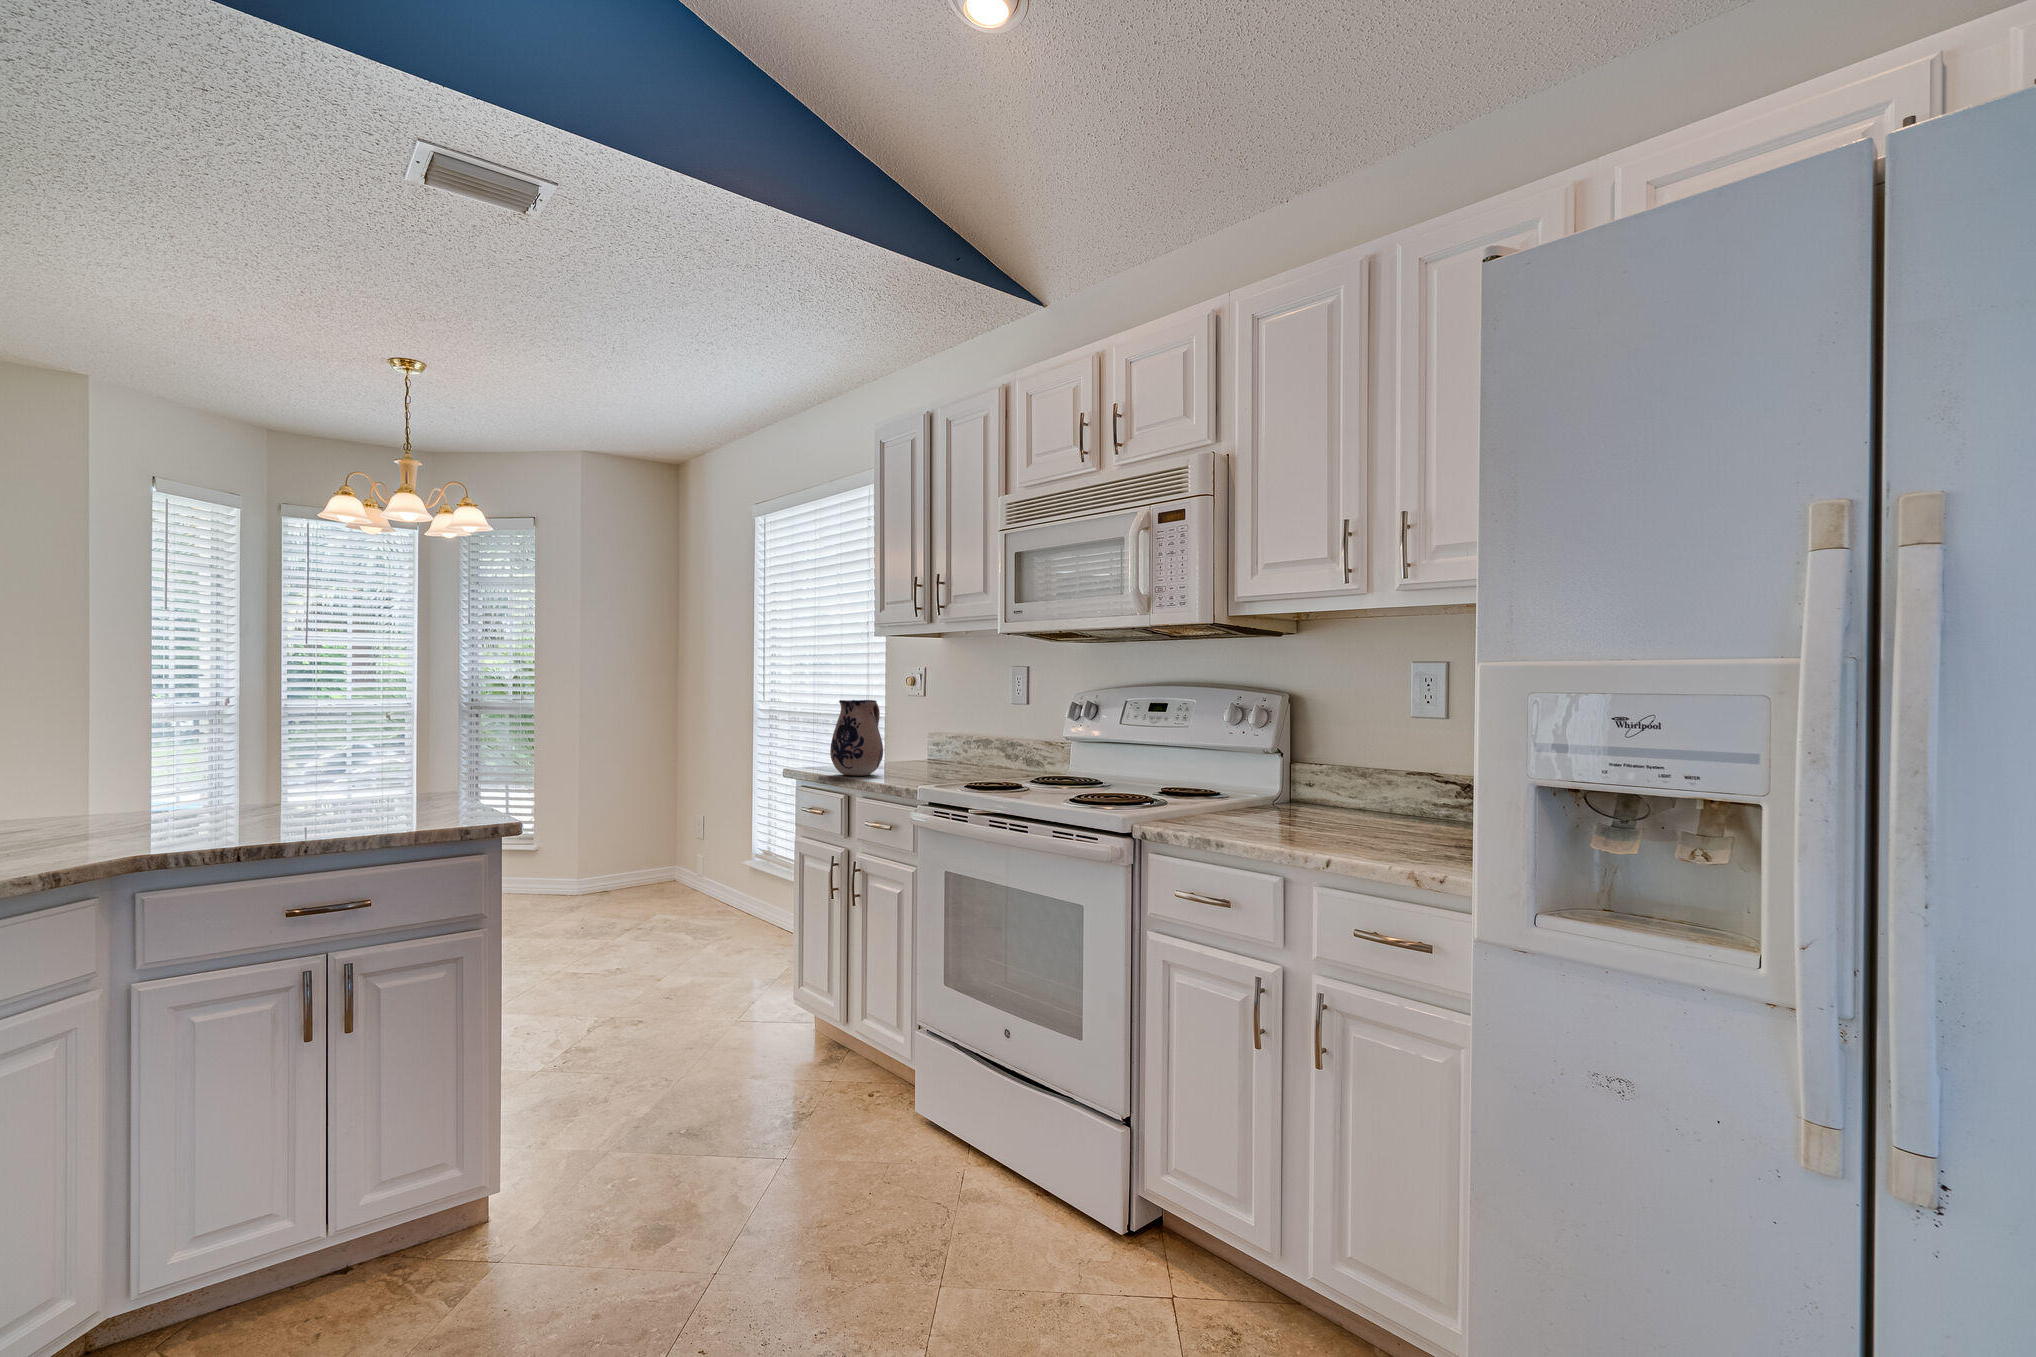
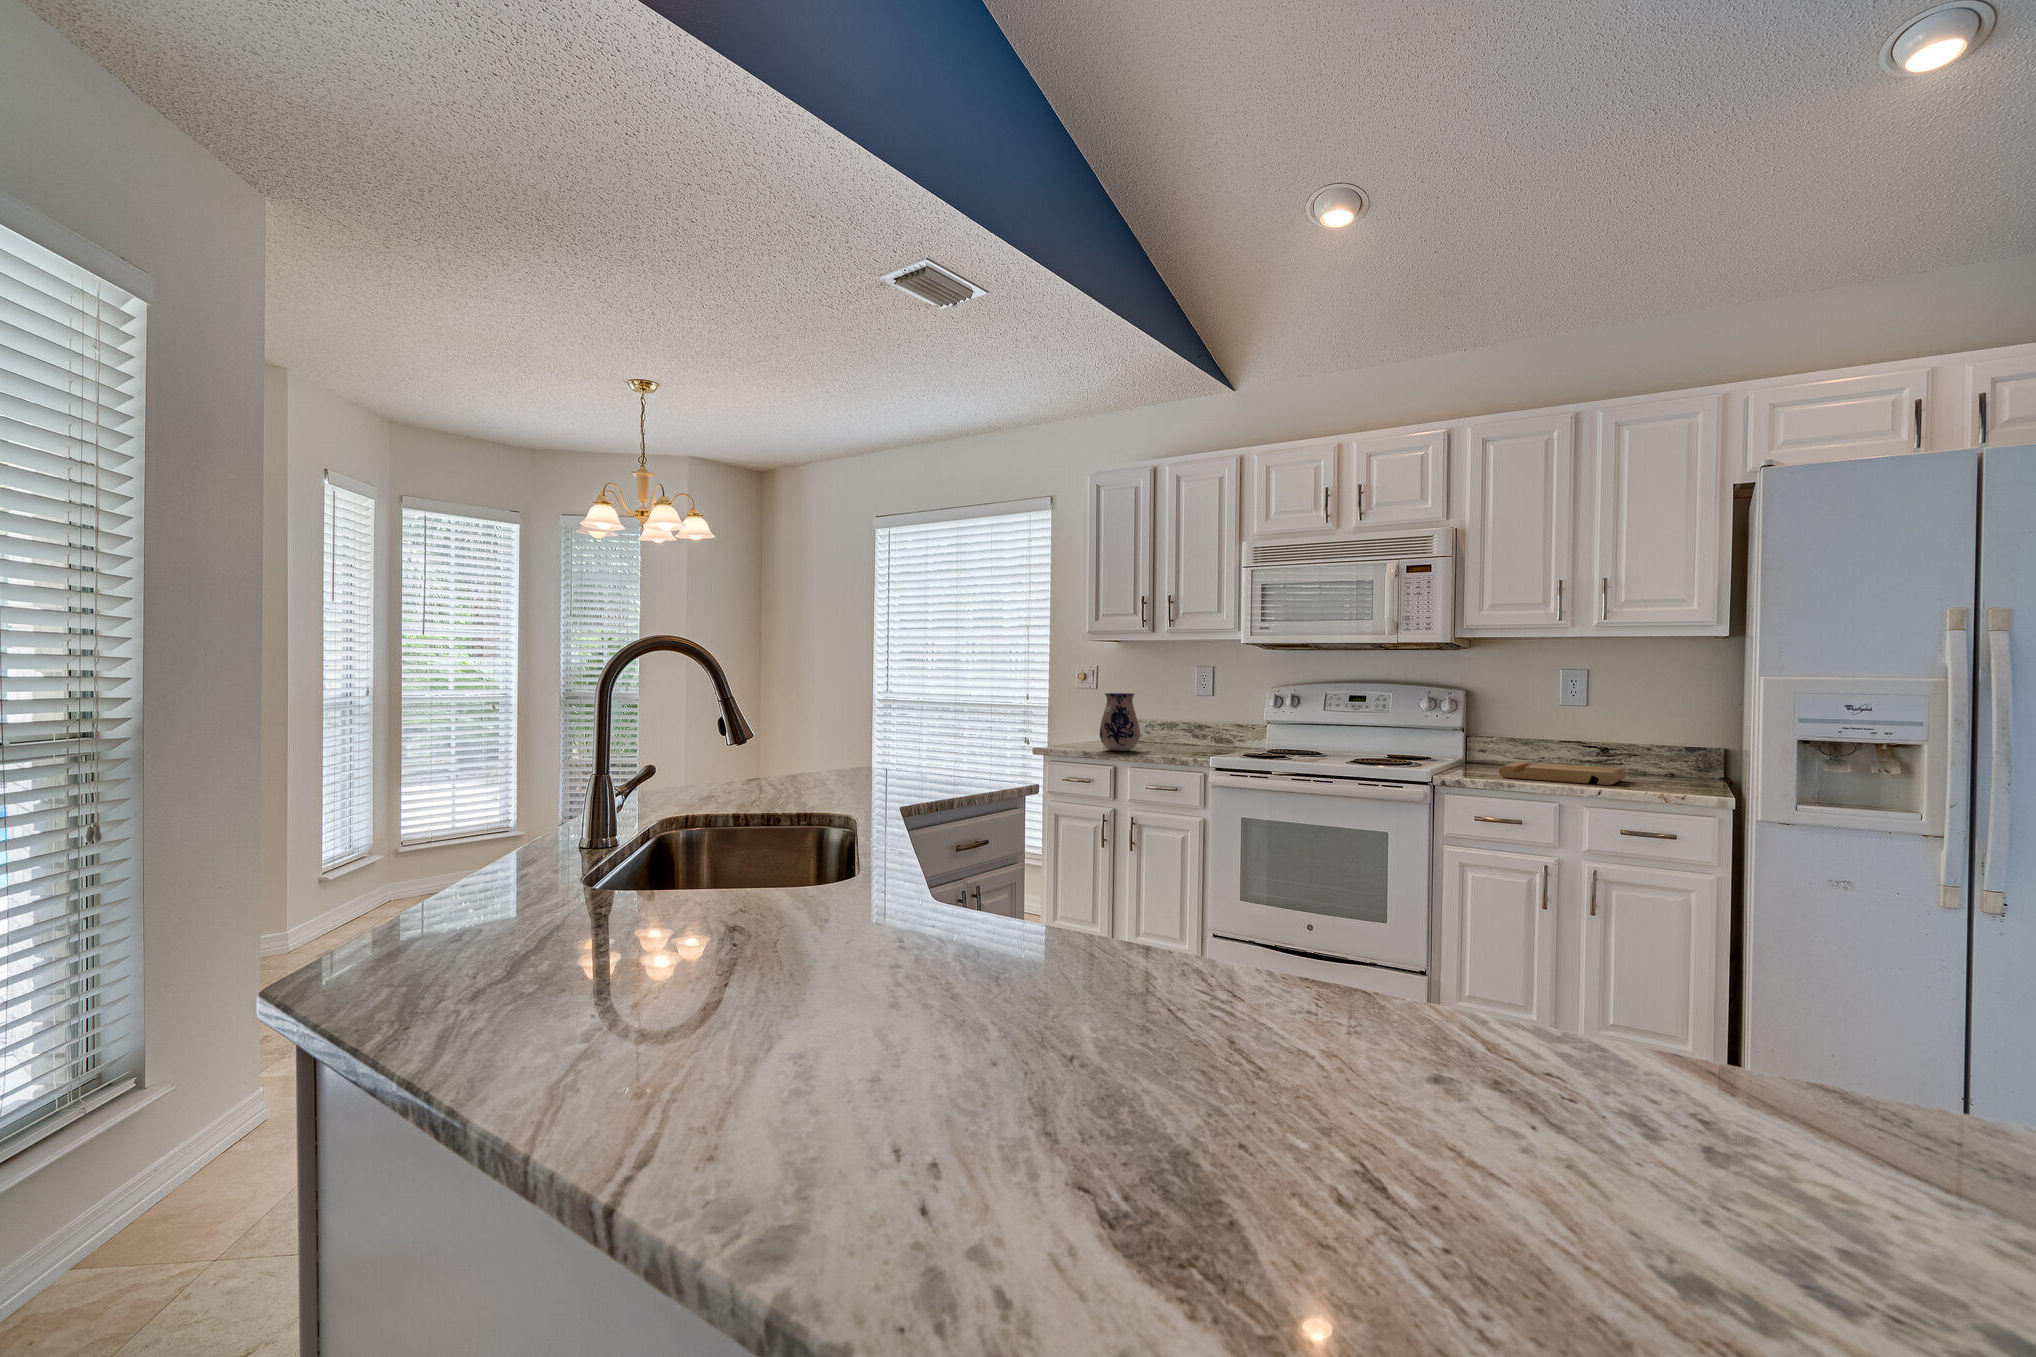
cutting board: none [1213,806,1420,853] -> present [1498,762,1626,785]

